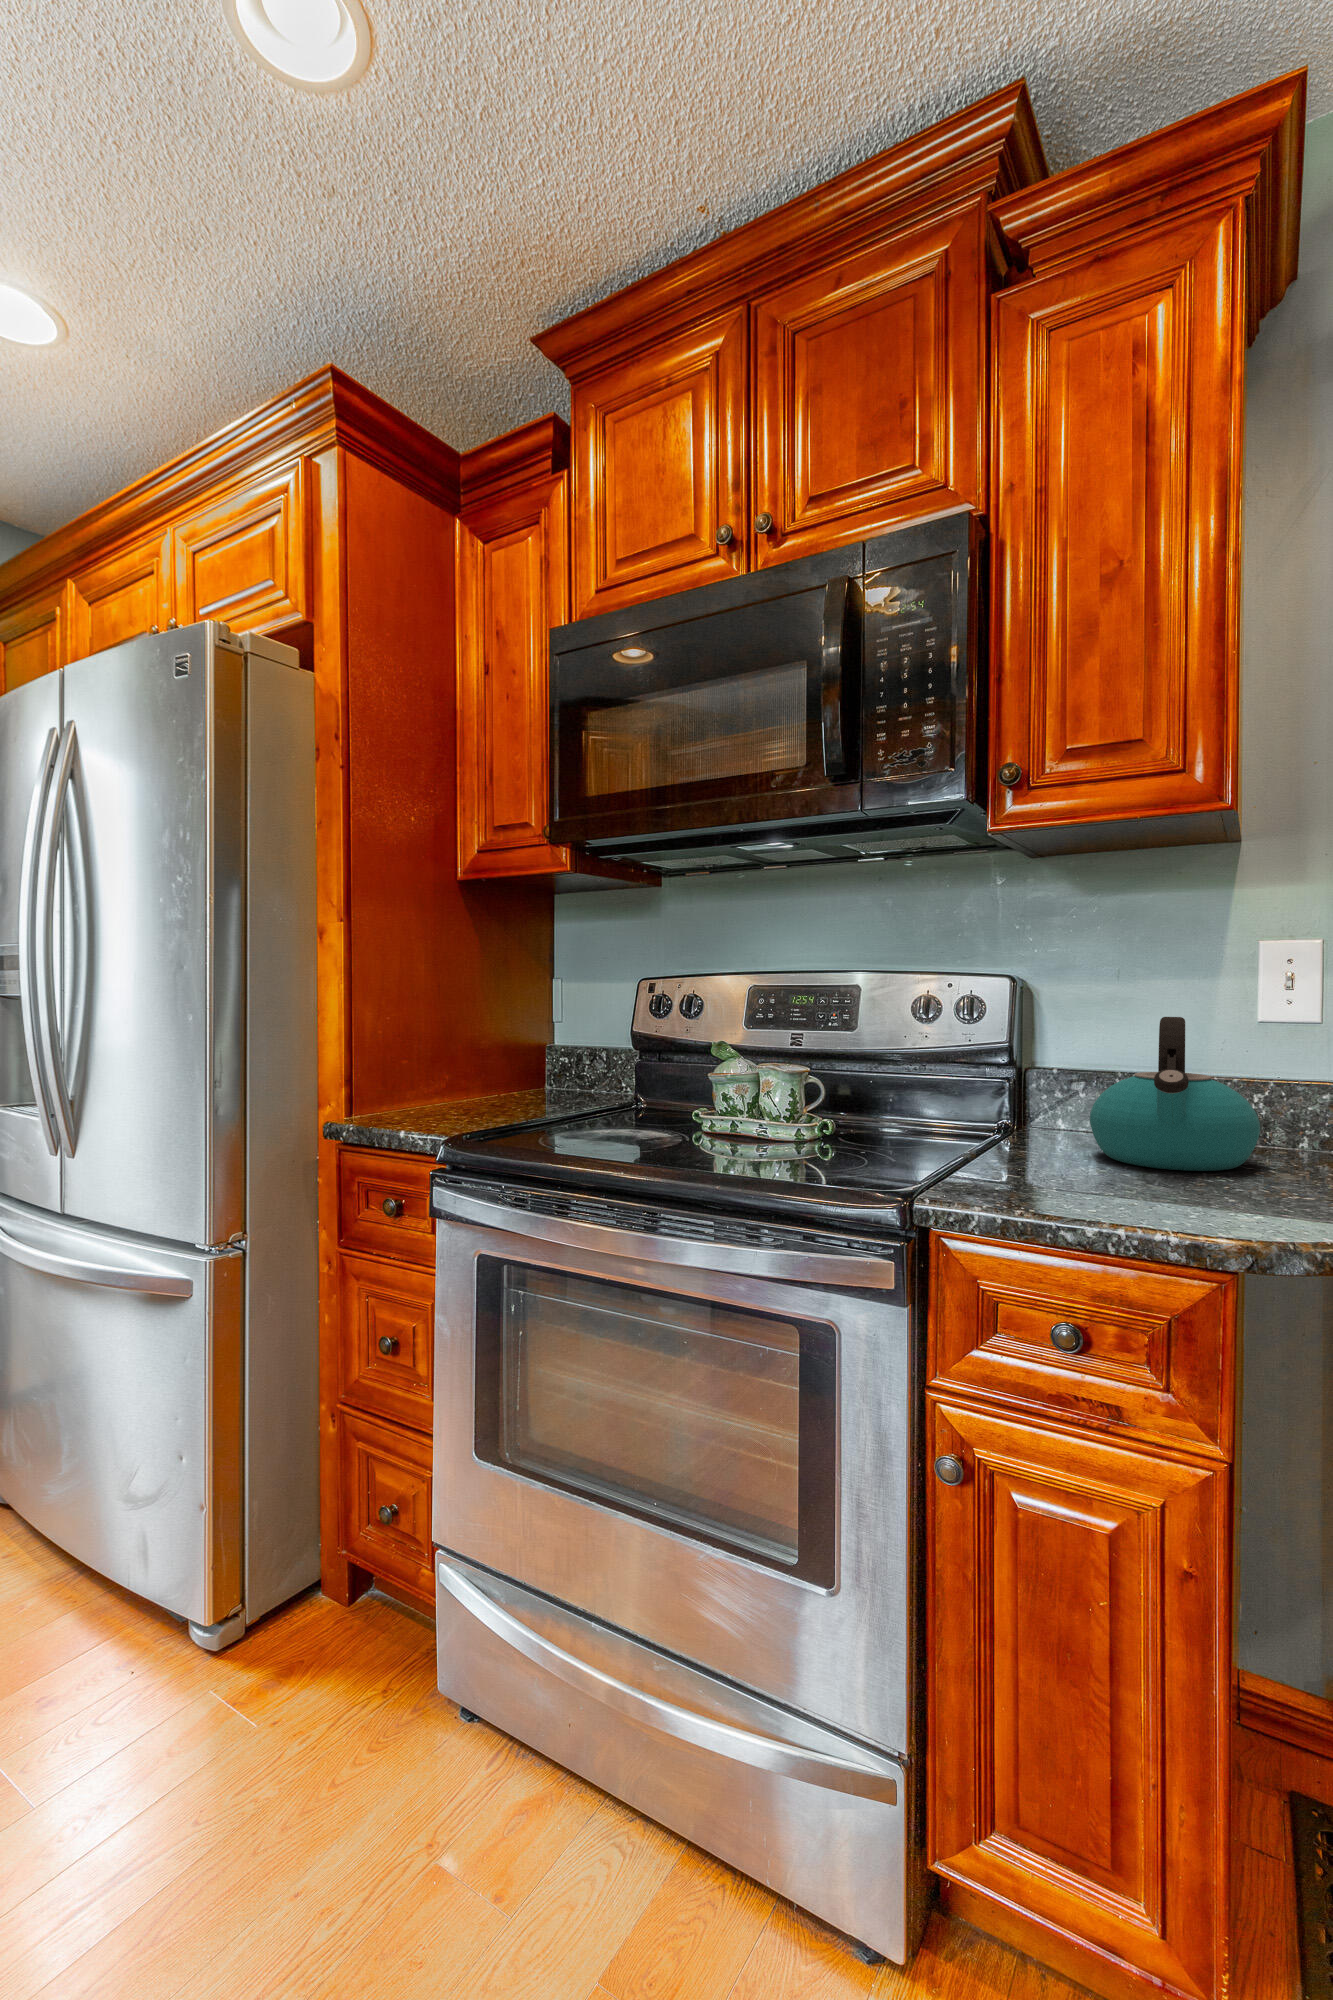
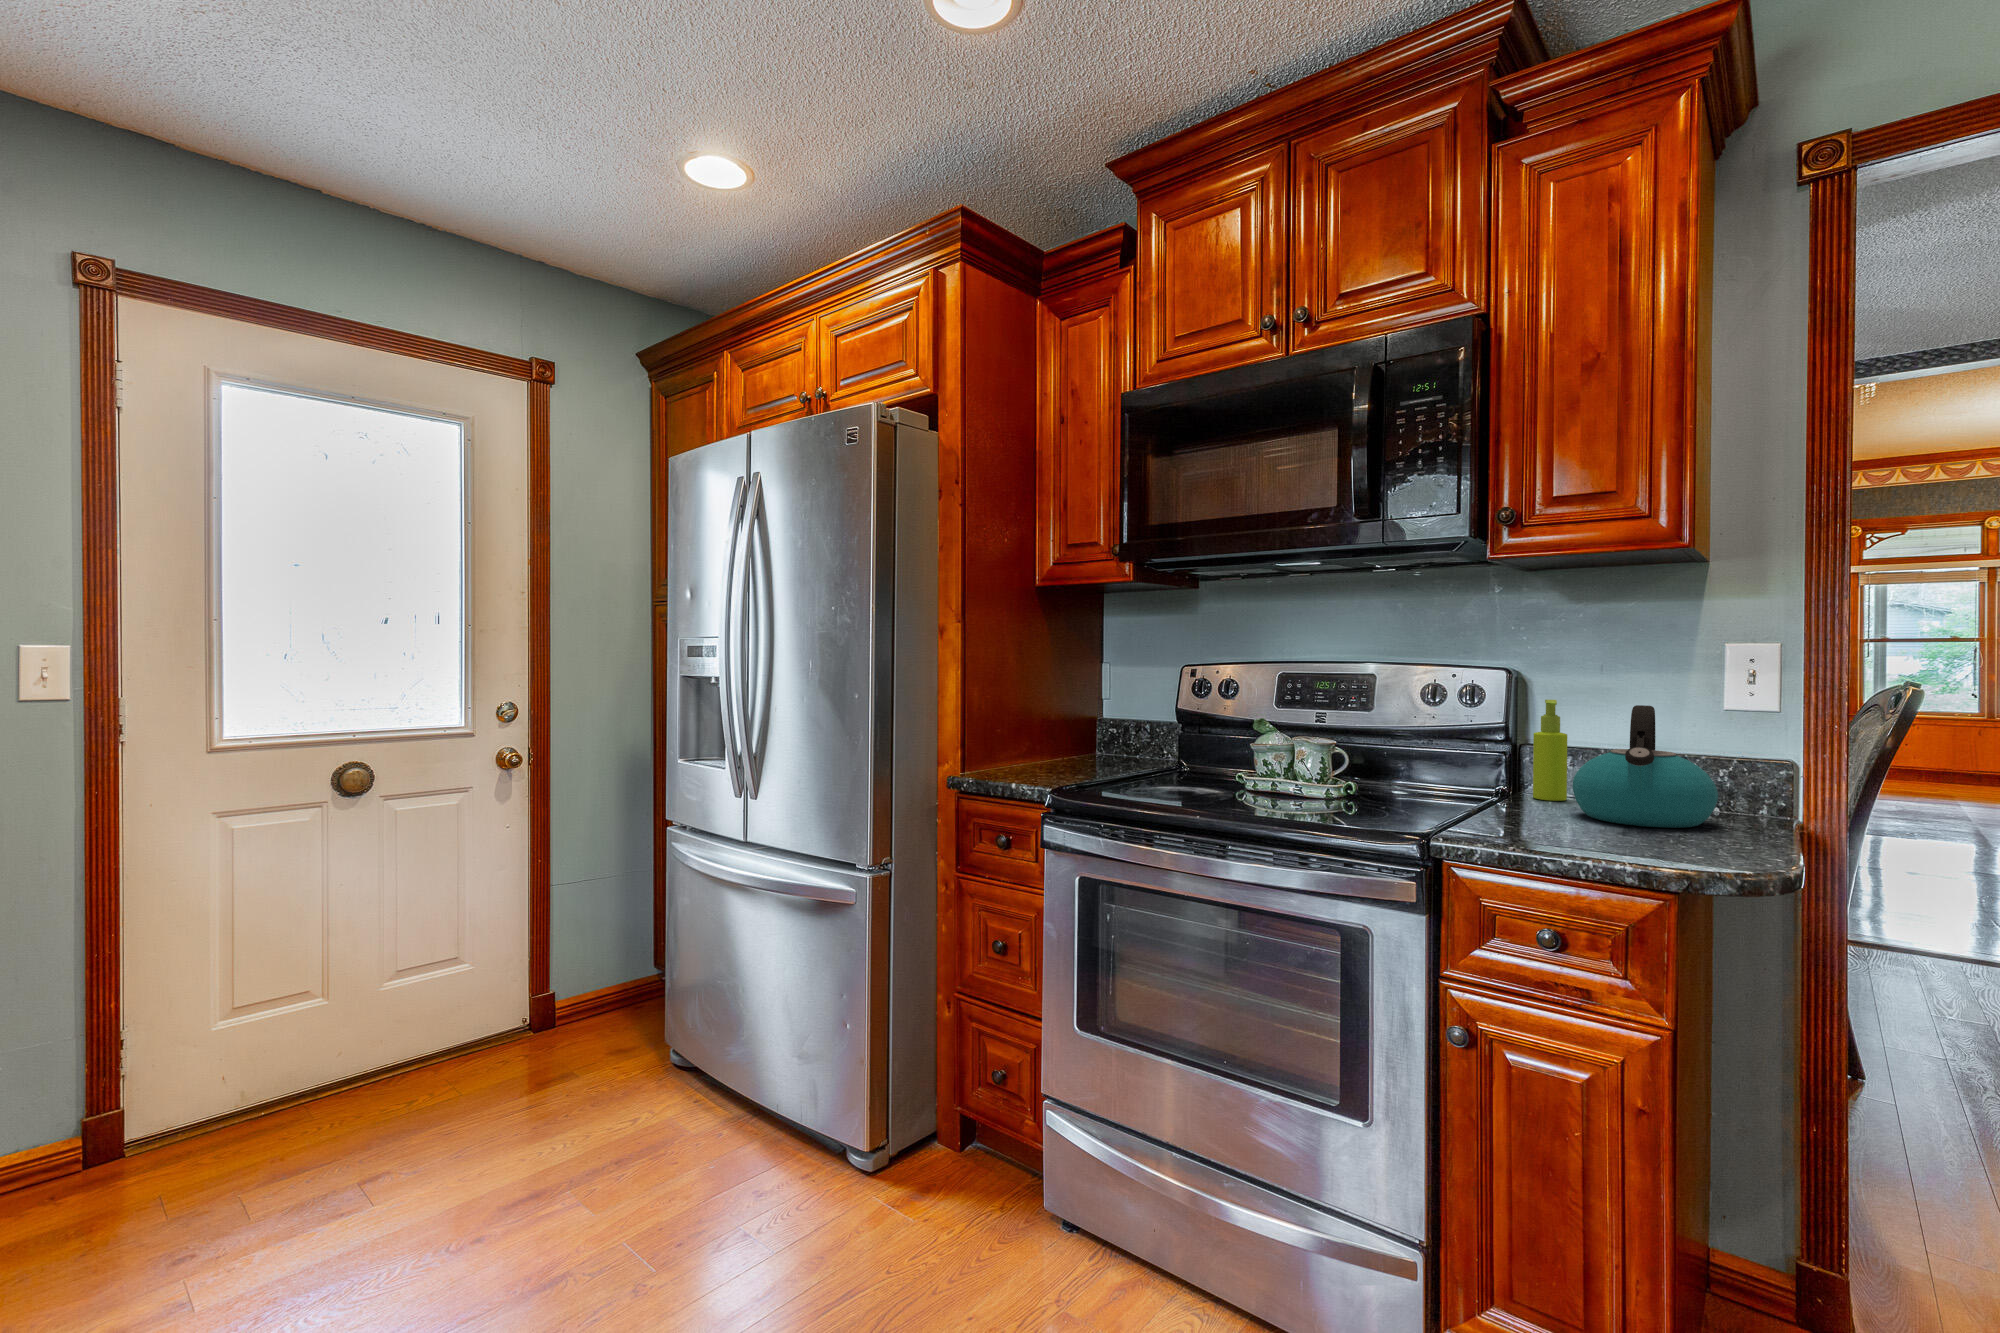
soap dispenser: none [1043,1013,1082,1136] -> present [1533,700,1567,801]

